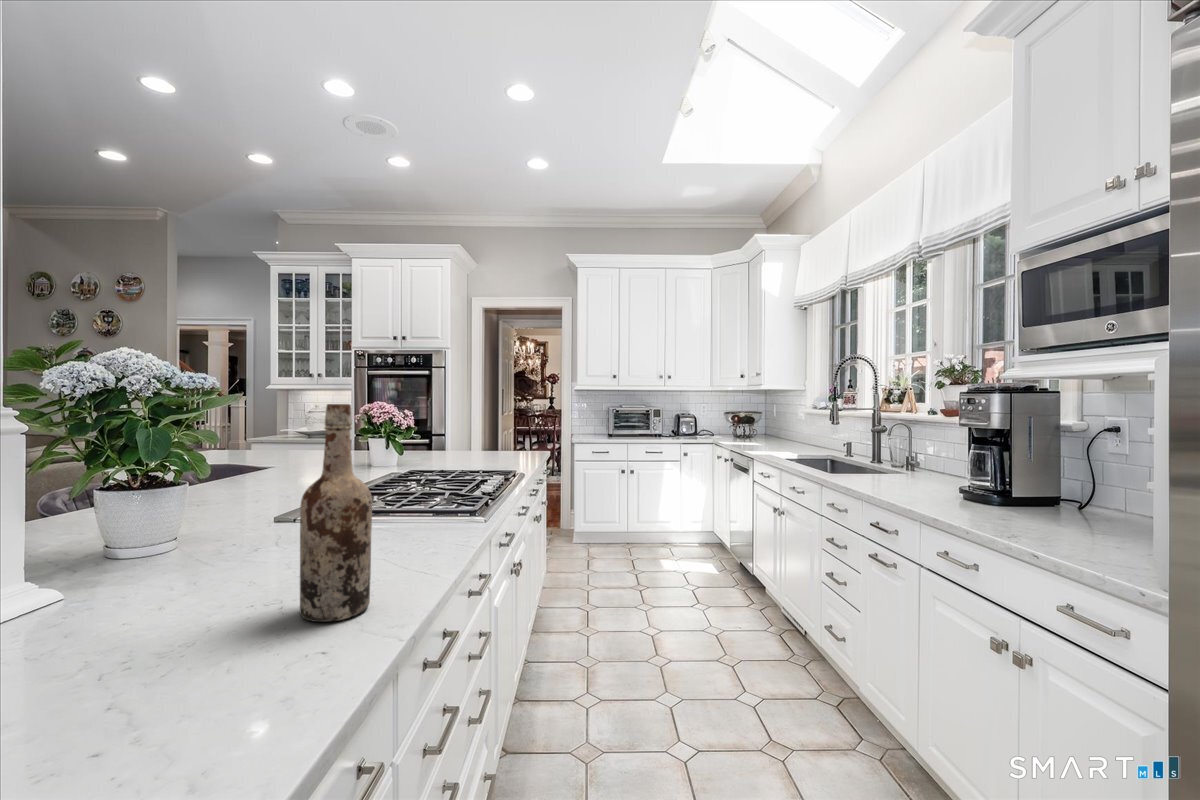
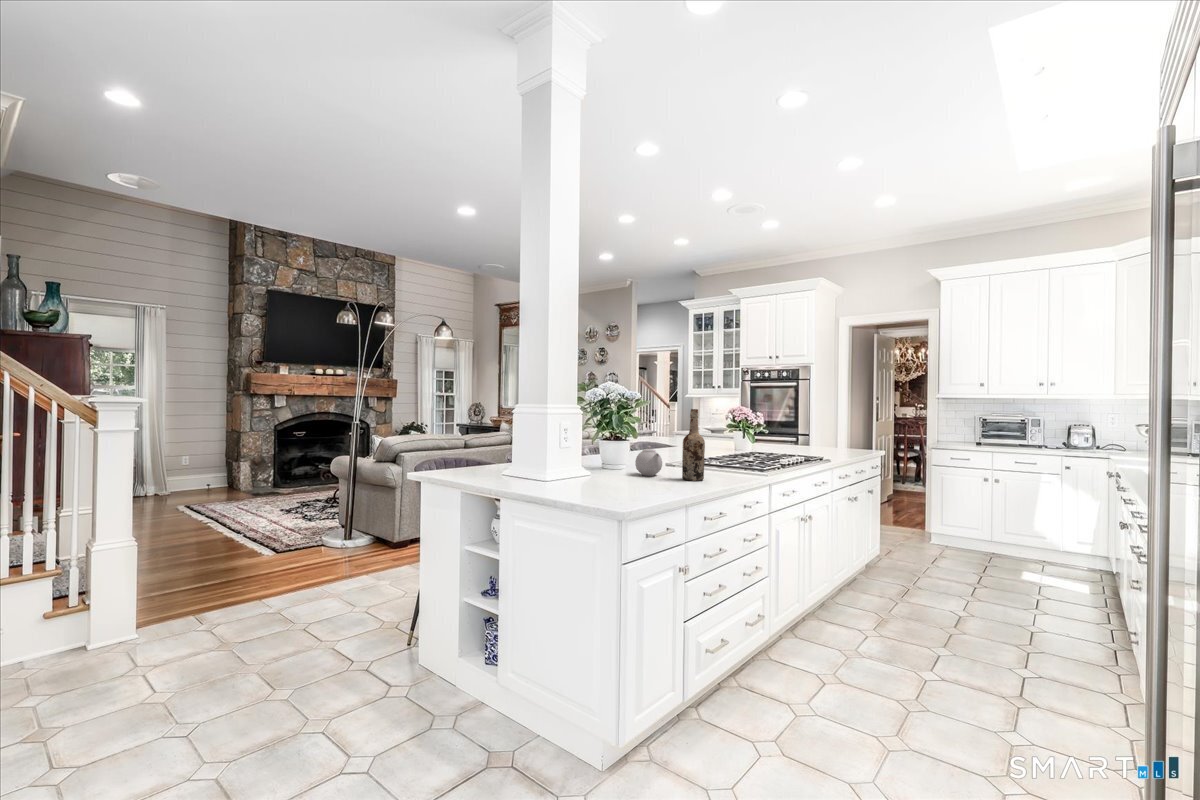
teapot: none [114,521,225,623] -> present [635,445,662,476]

